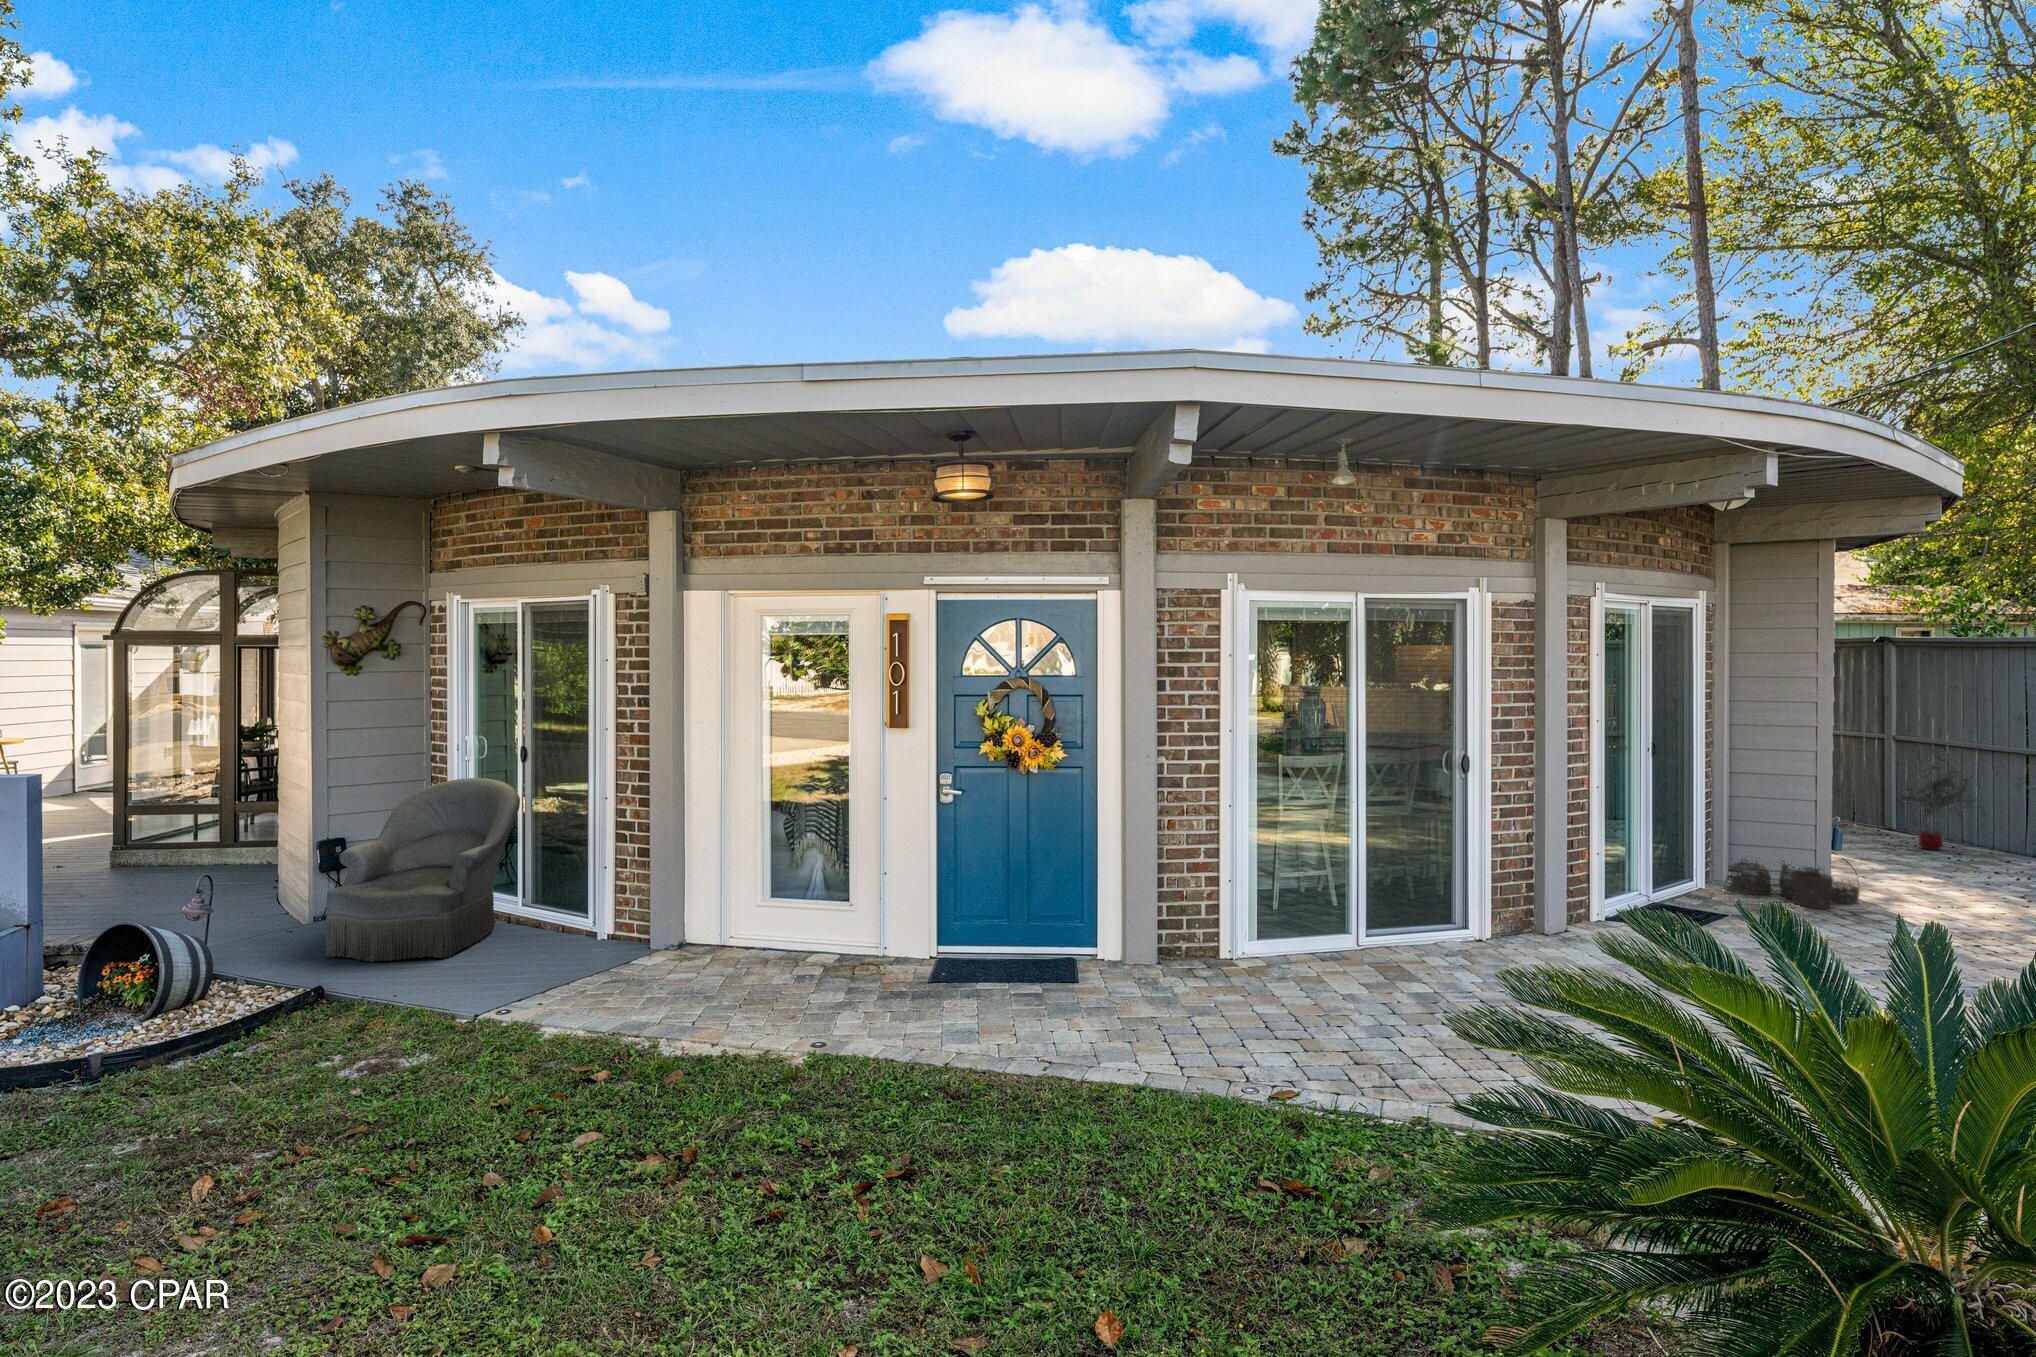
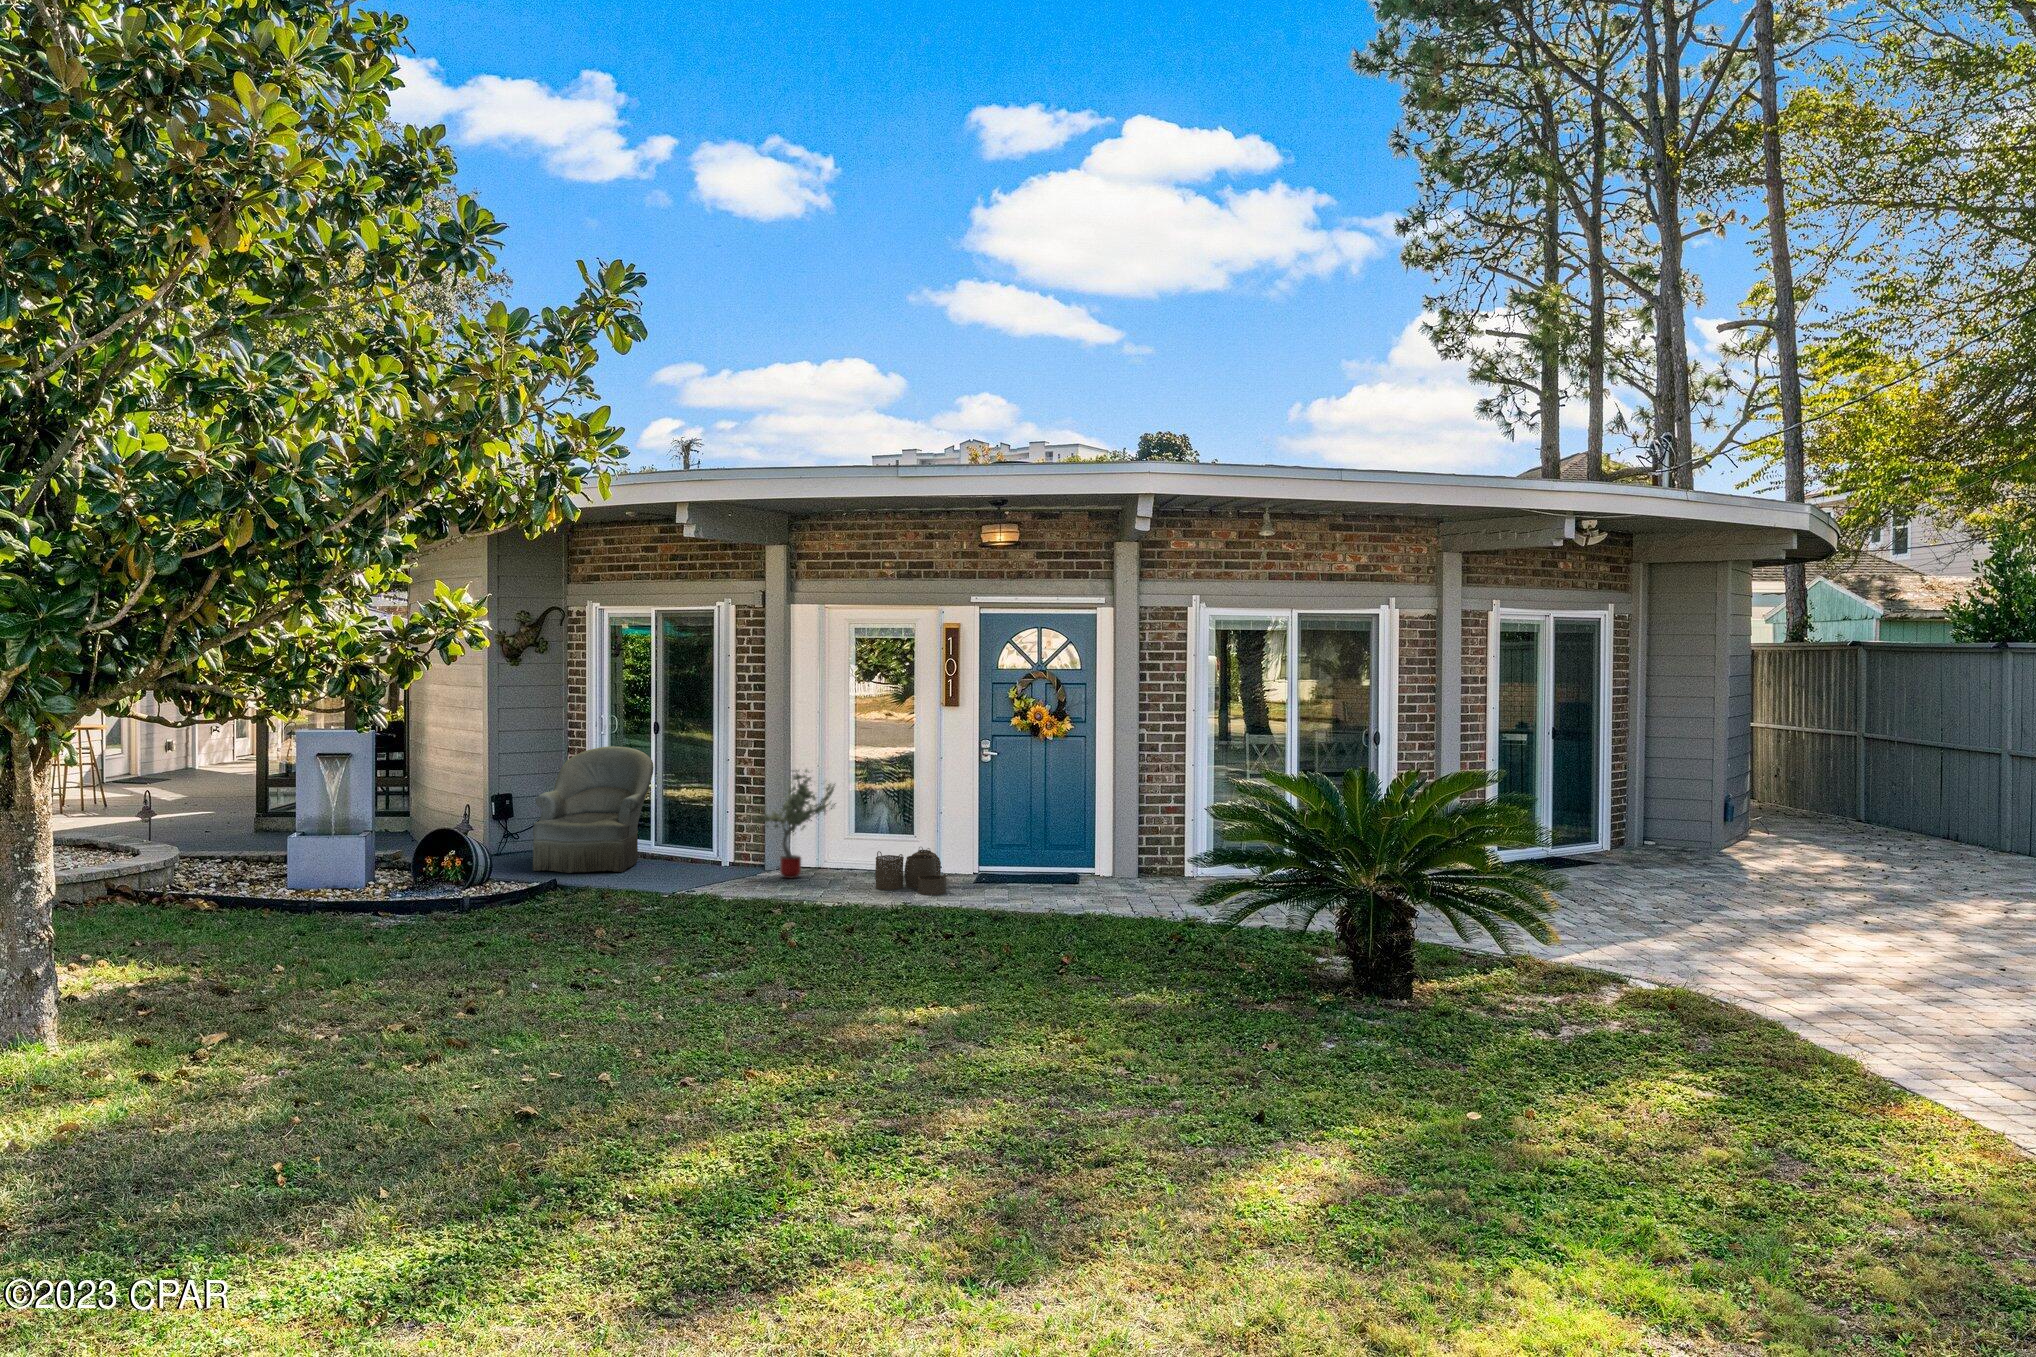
potted tree: present [1897,762,1975,850] -> present [747,769,836,878]
woven basket: present [1728,859,1859,909] -> present [875,847,946,895]

